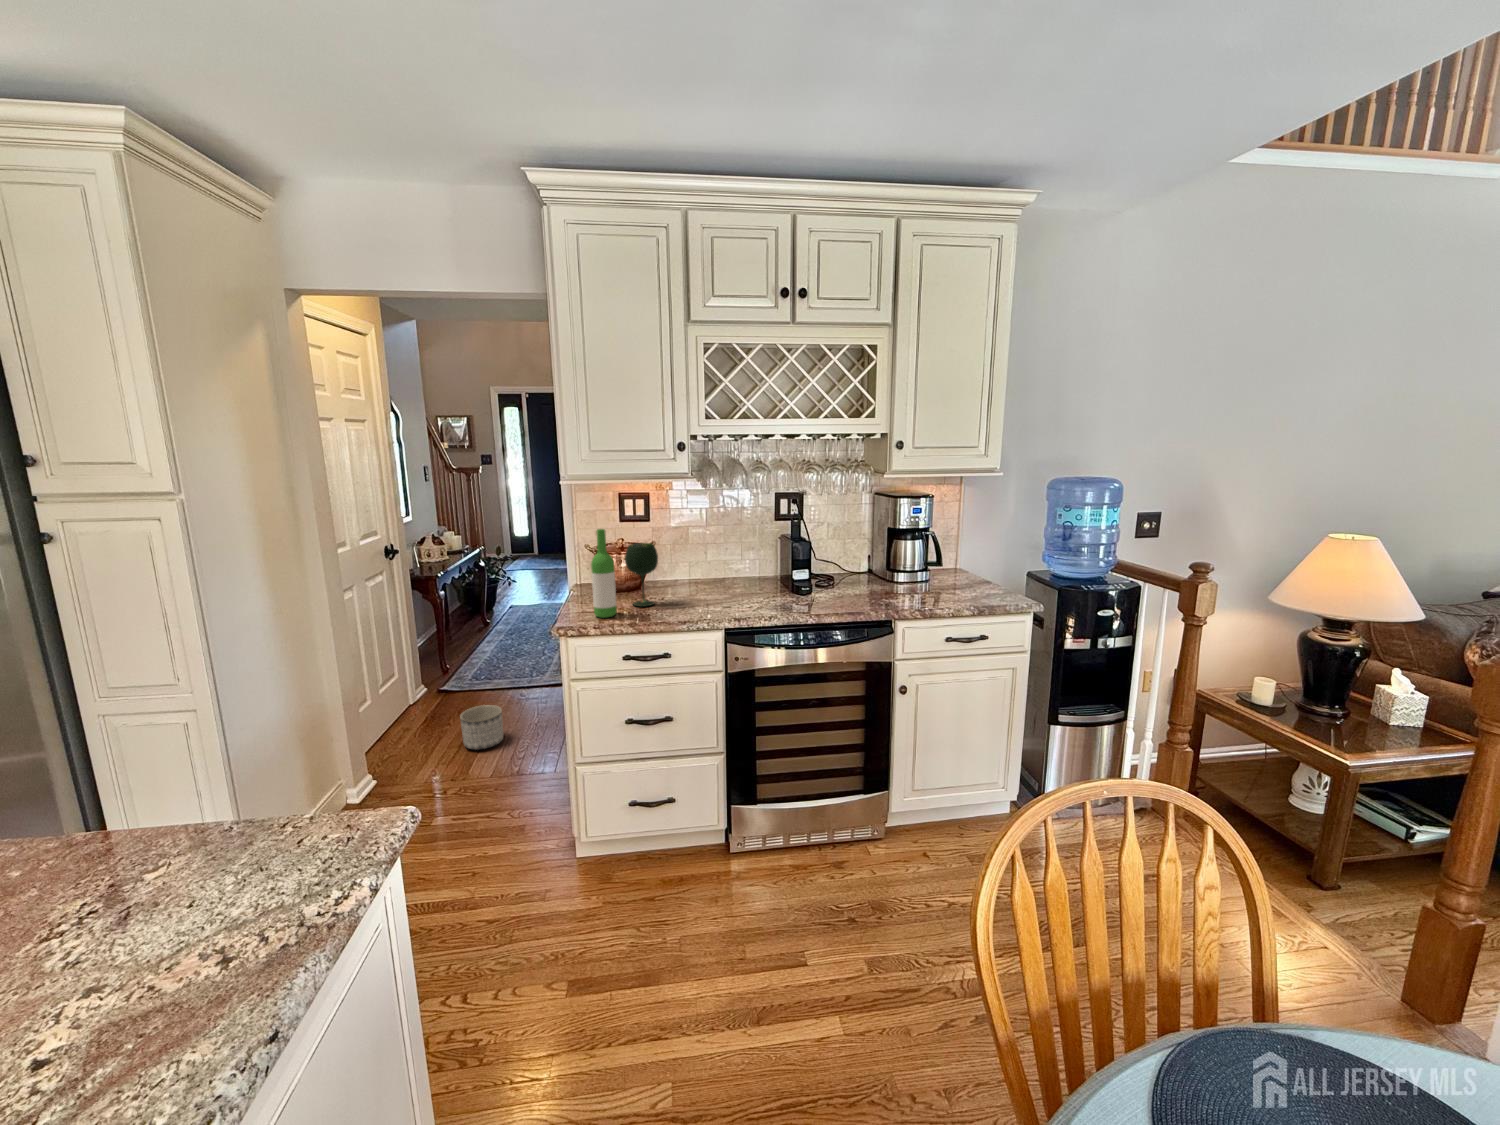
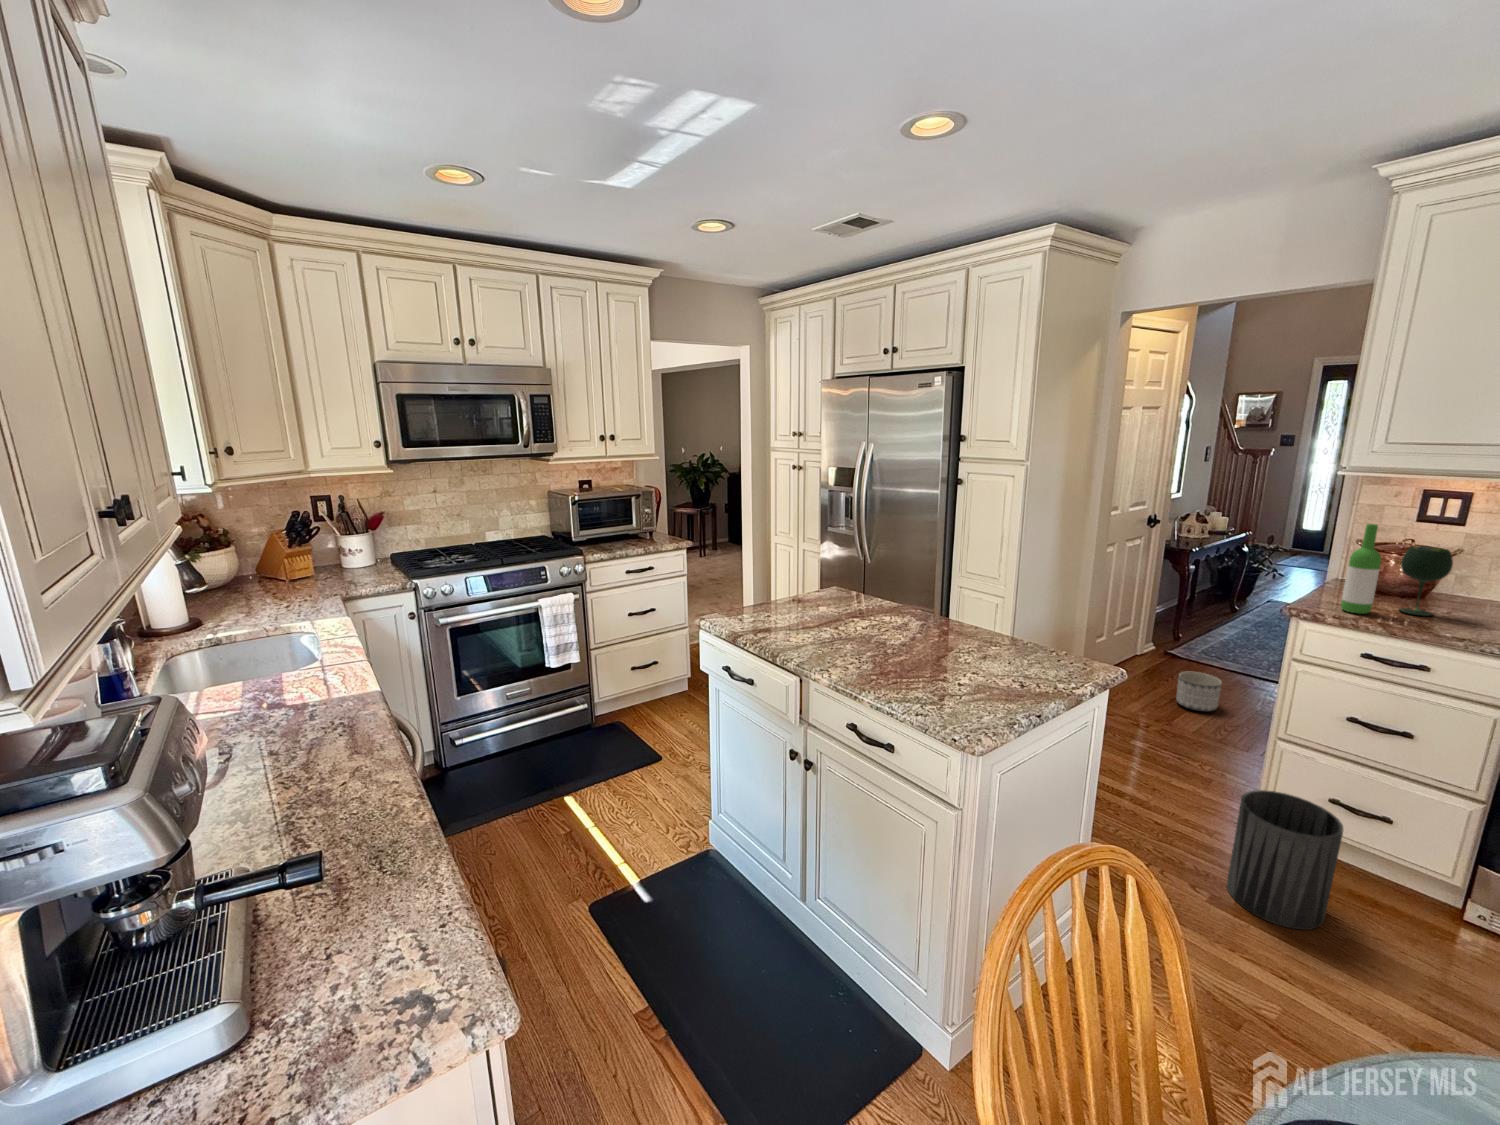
trash can: none [567,820,659,974] -> present [1227,790,1343,930]

